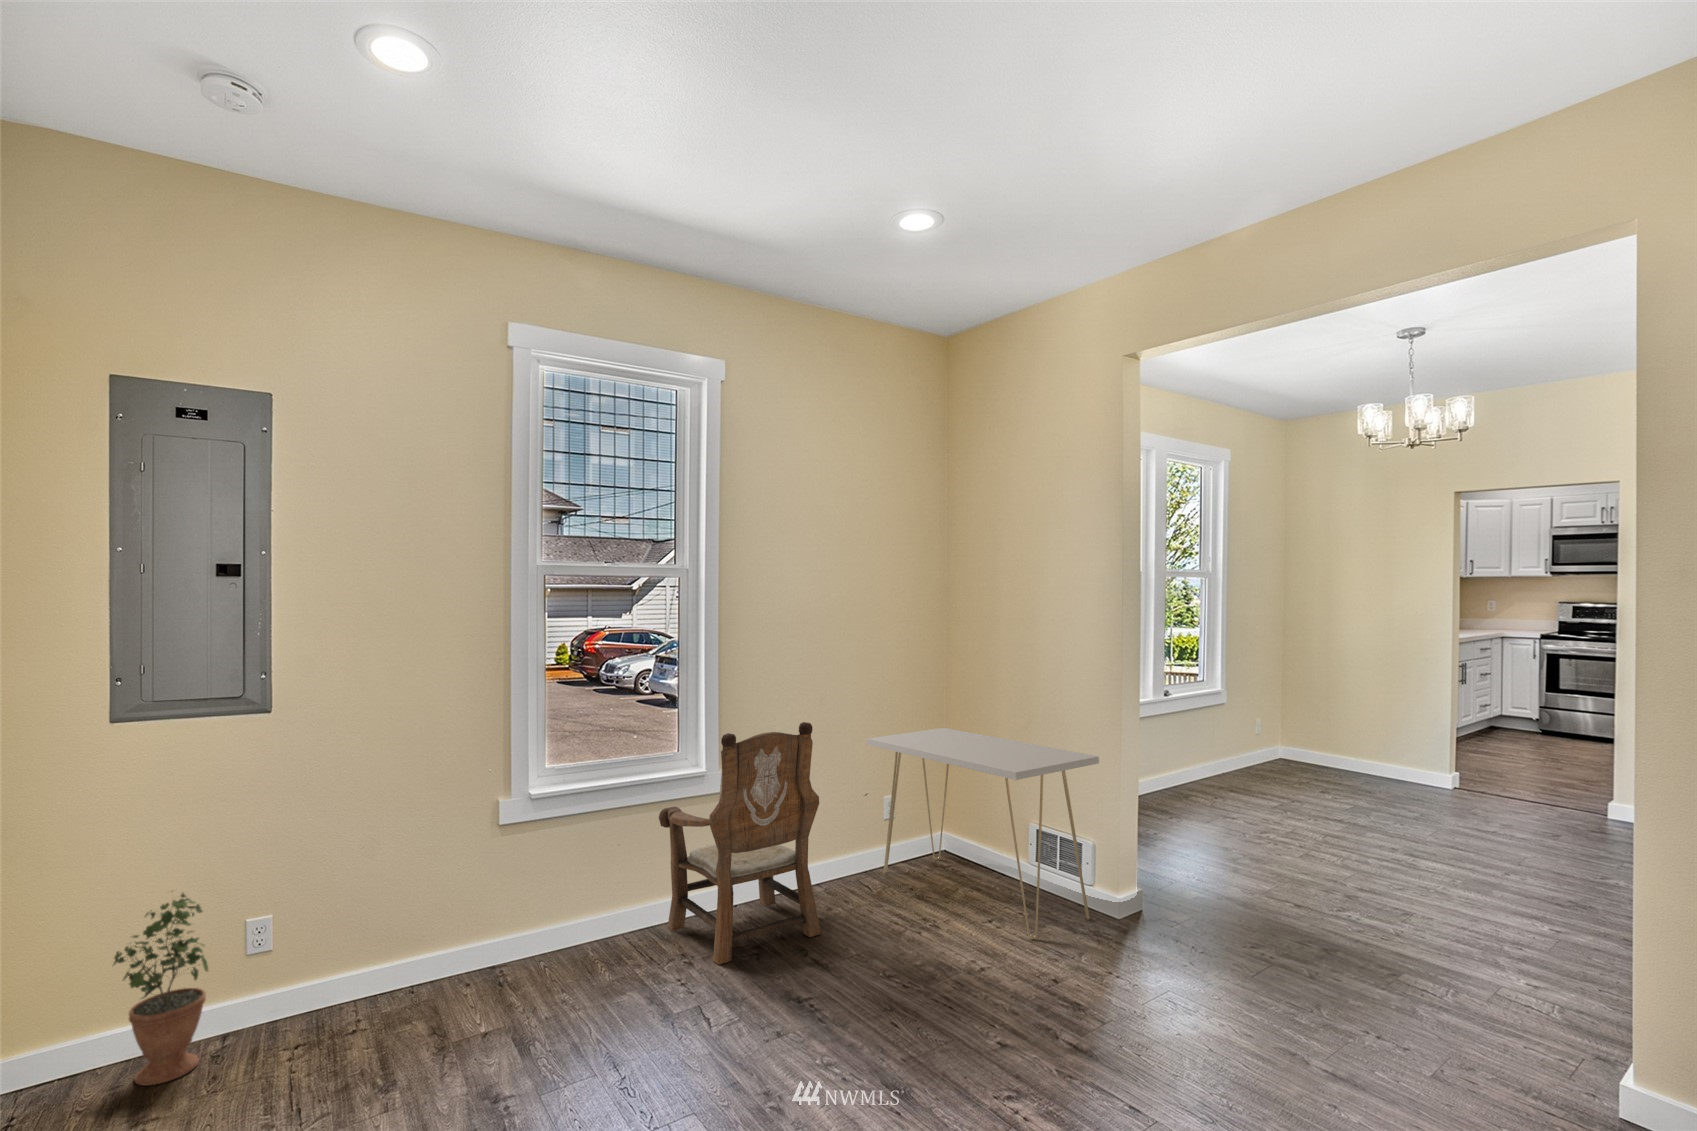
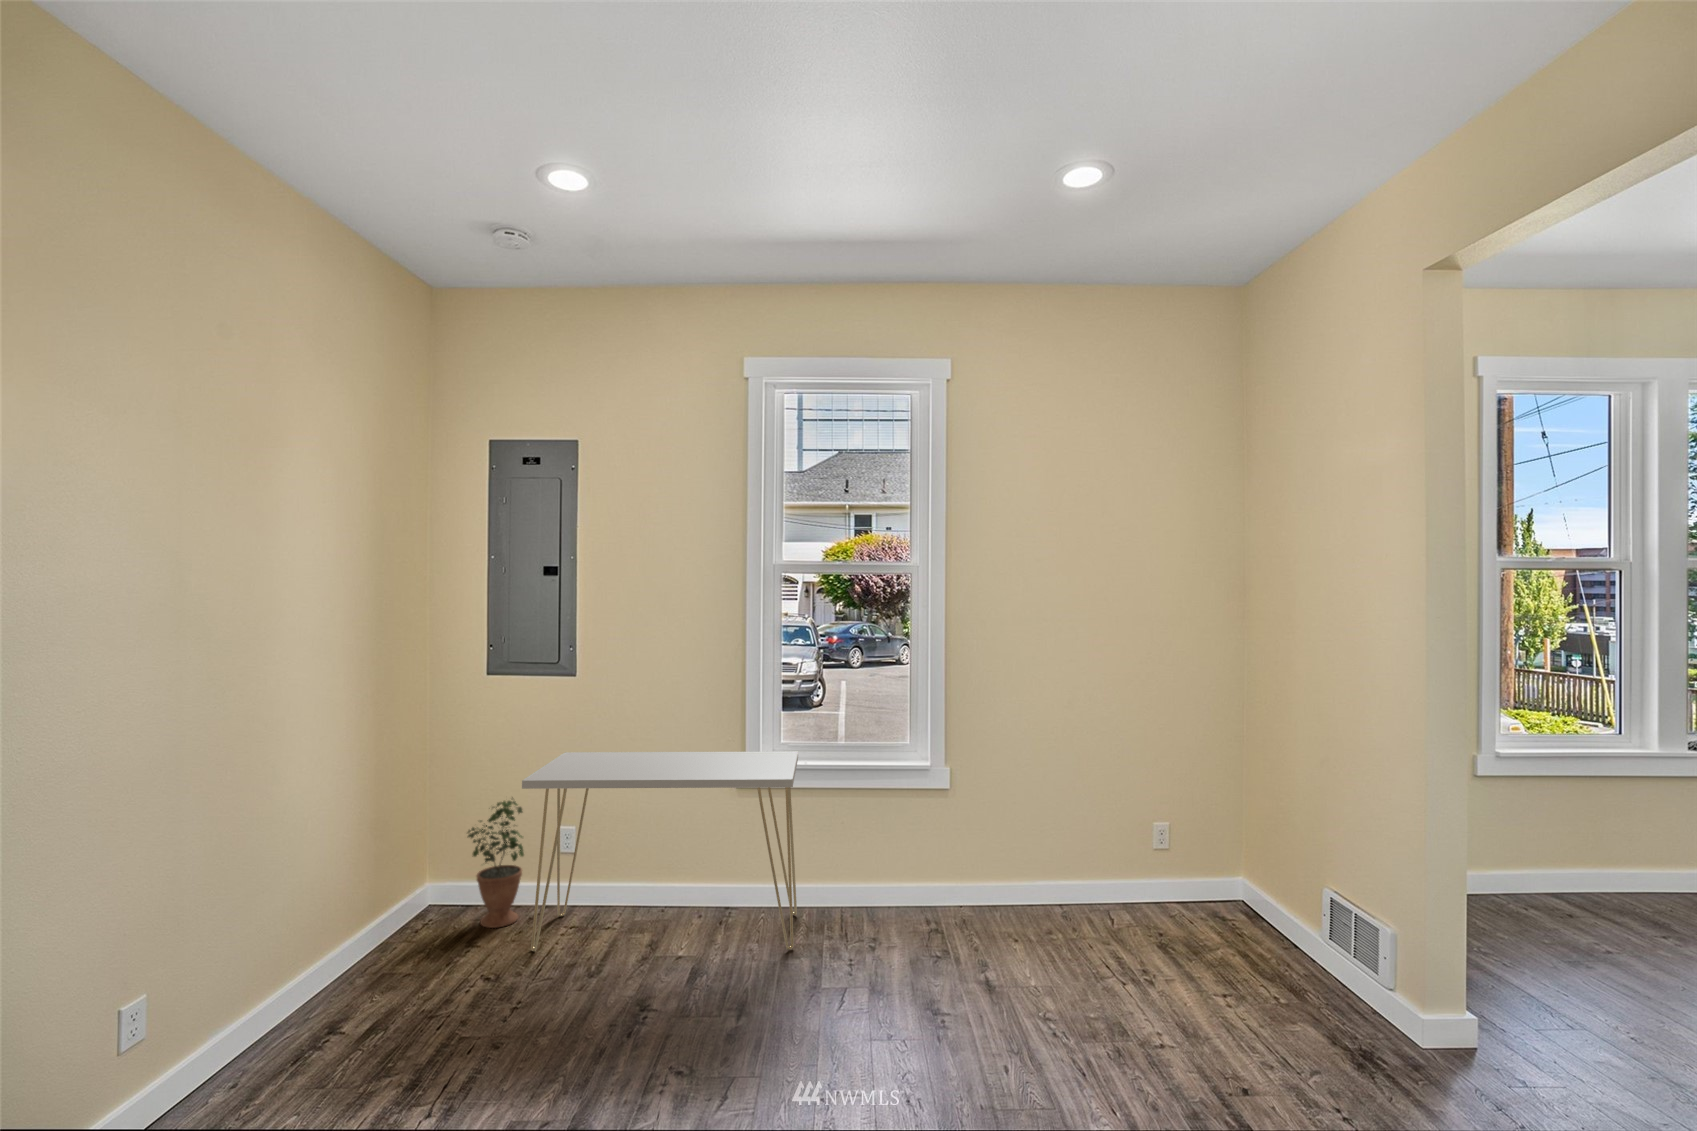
armchair: present [659,722,821,965] -> none [877,726,1021,957]
console table: present [867,728,1099,939] -> present [522,752,798,952]

